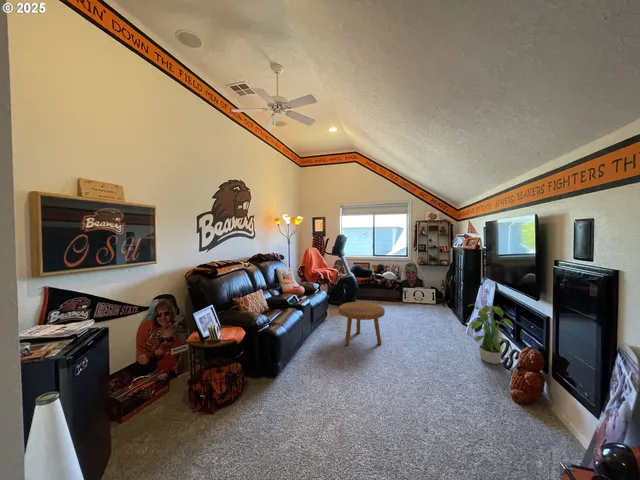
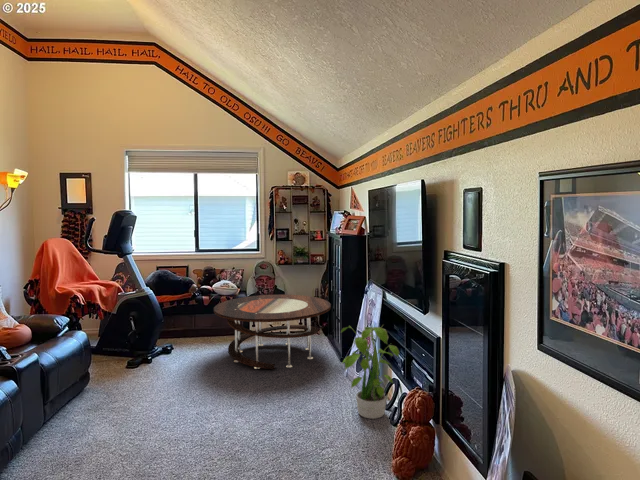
coffee table: none [385,281,456,324] -> present [214,295,331,369]
footstool: present [339,302,385,345] -> none [106,345,203,439]

